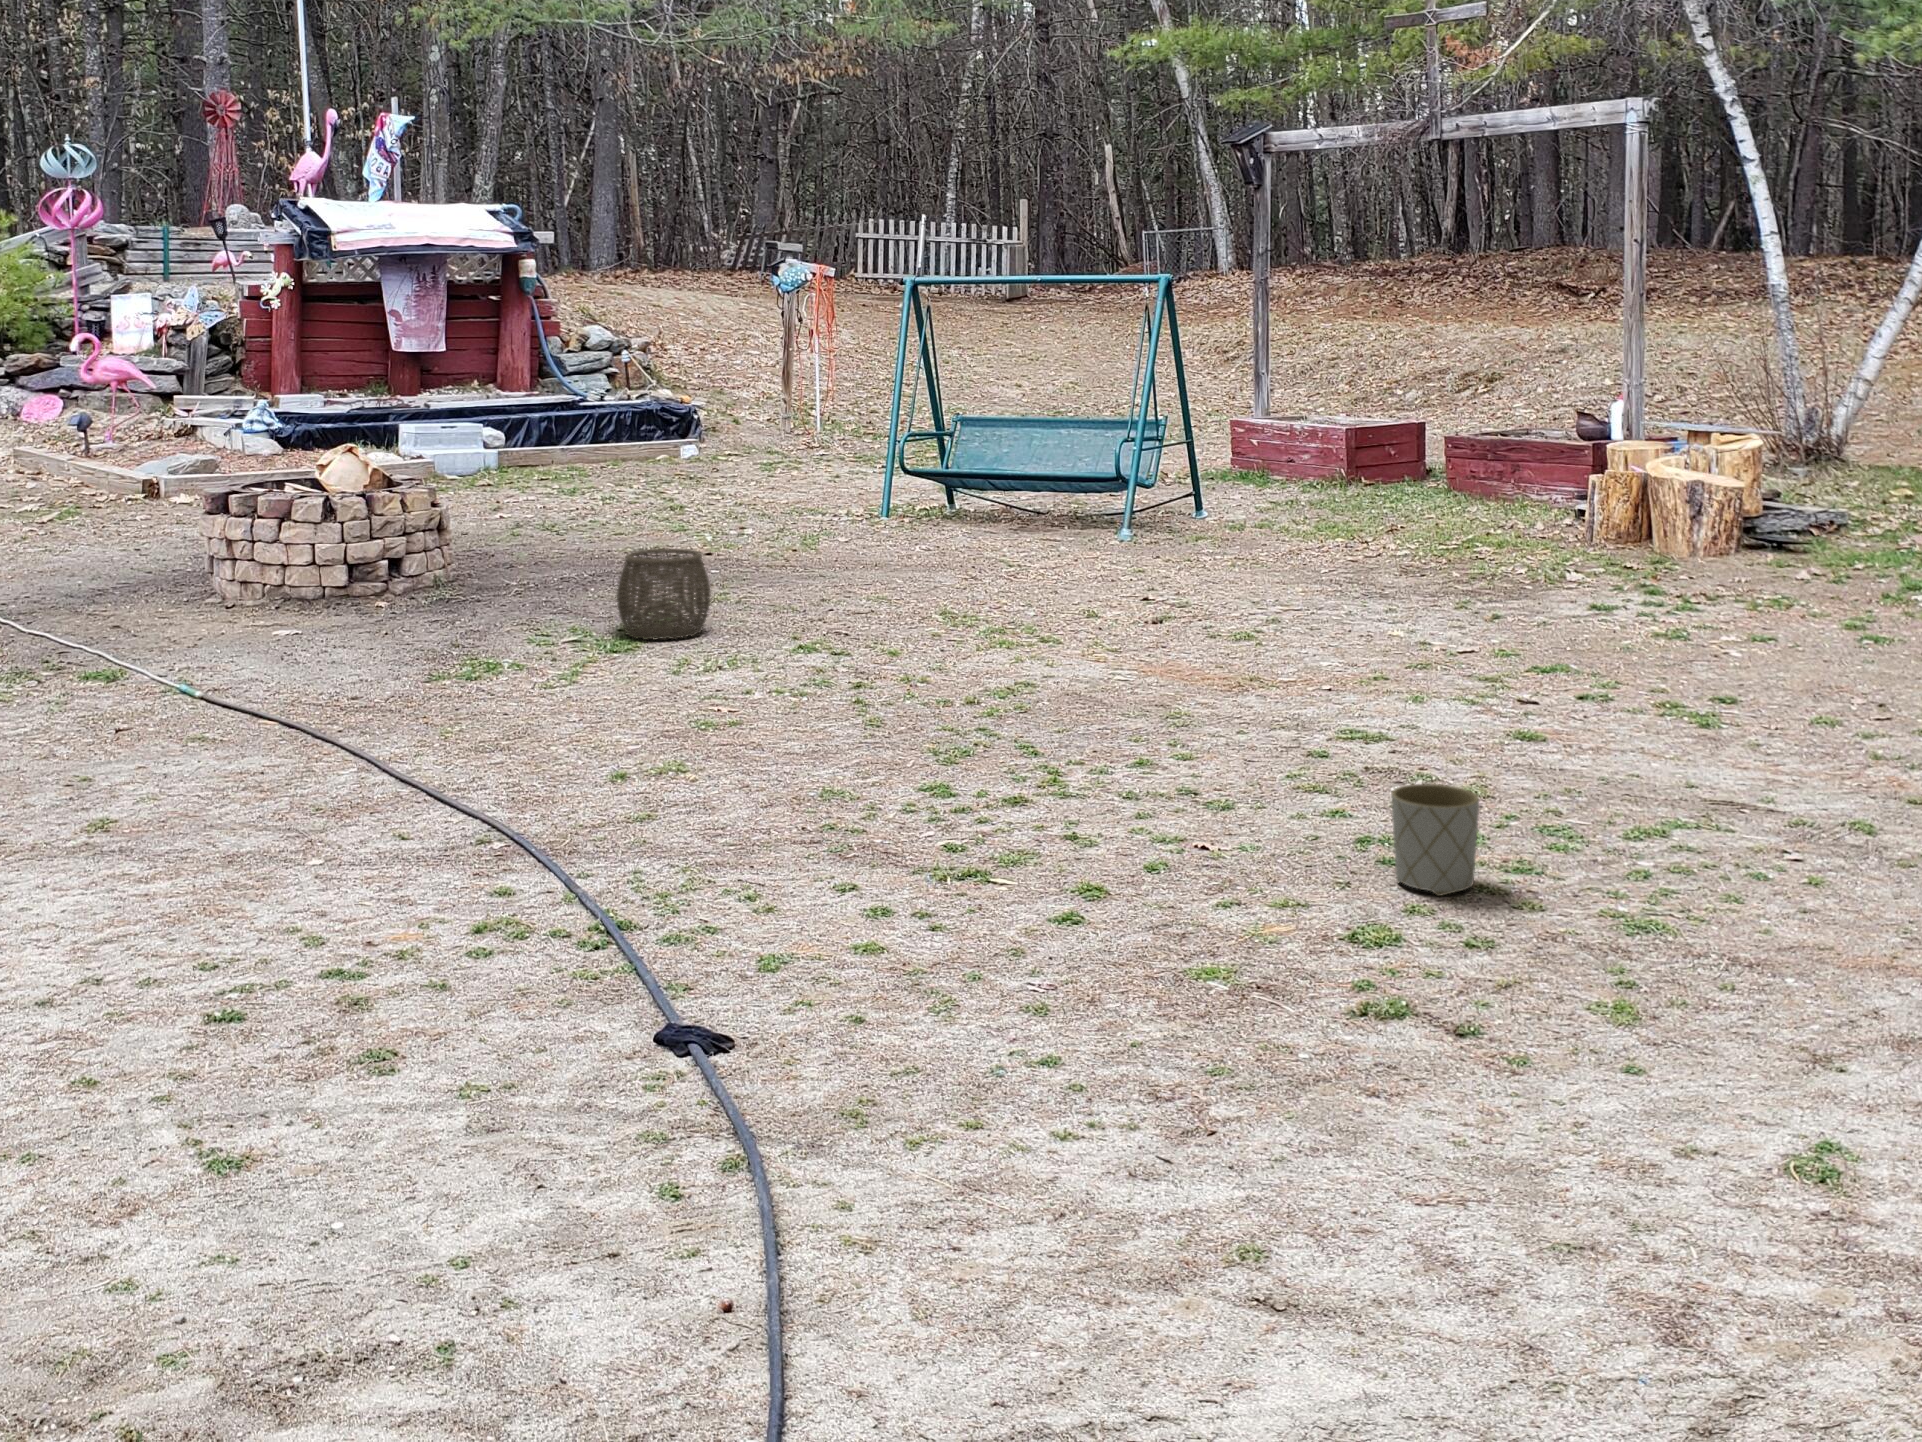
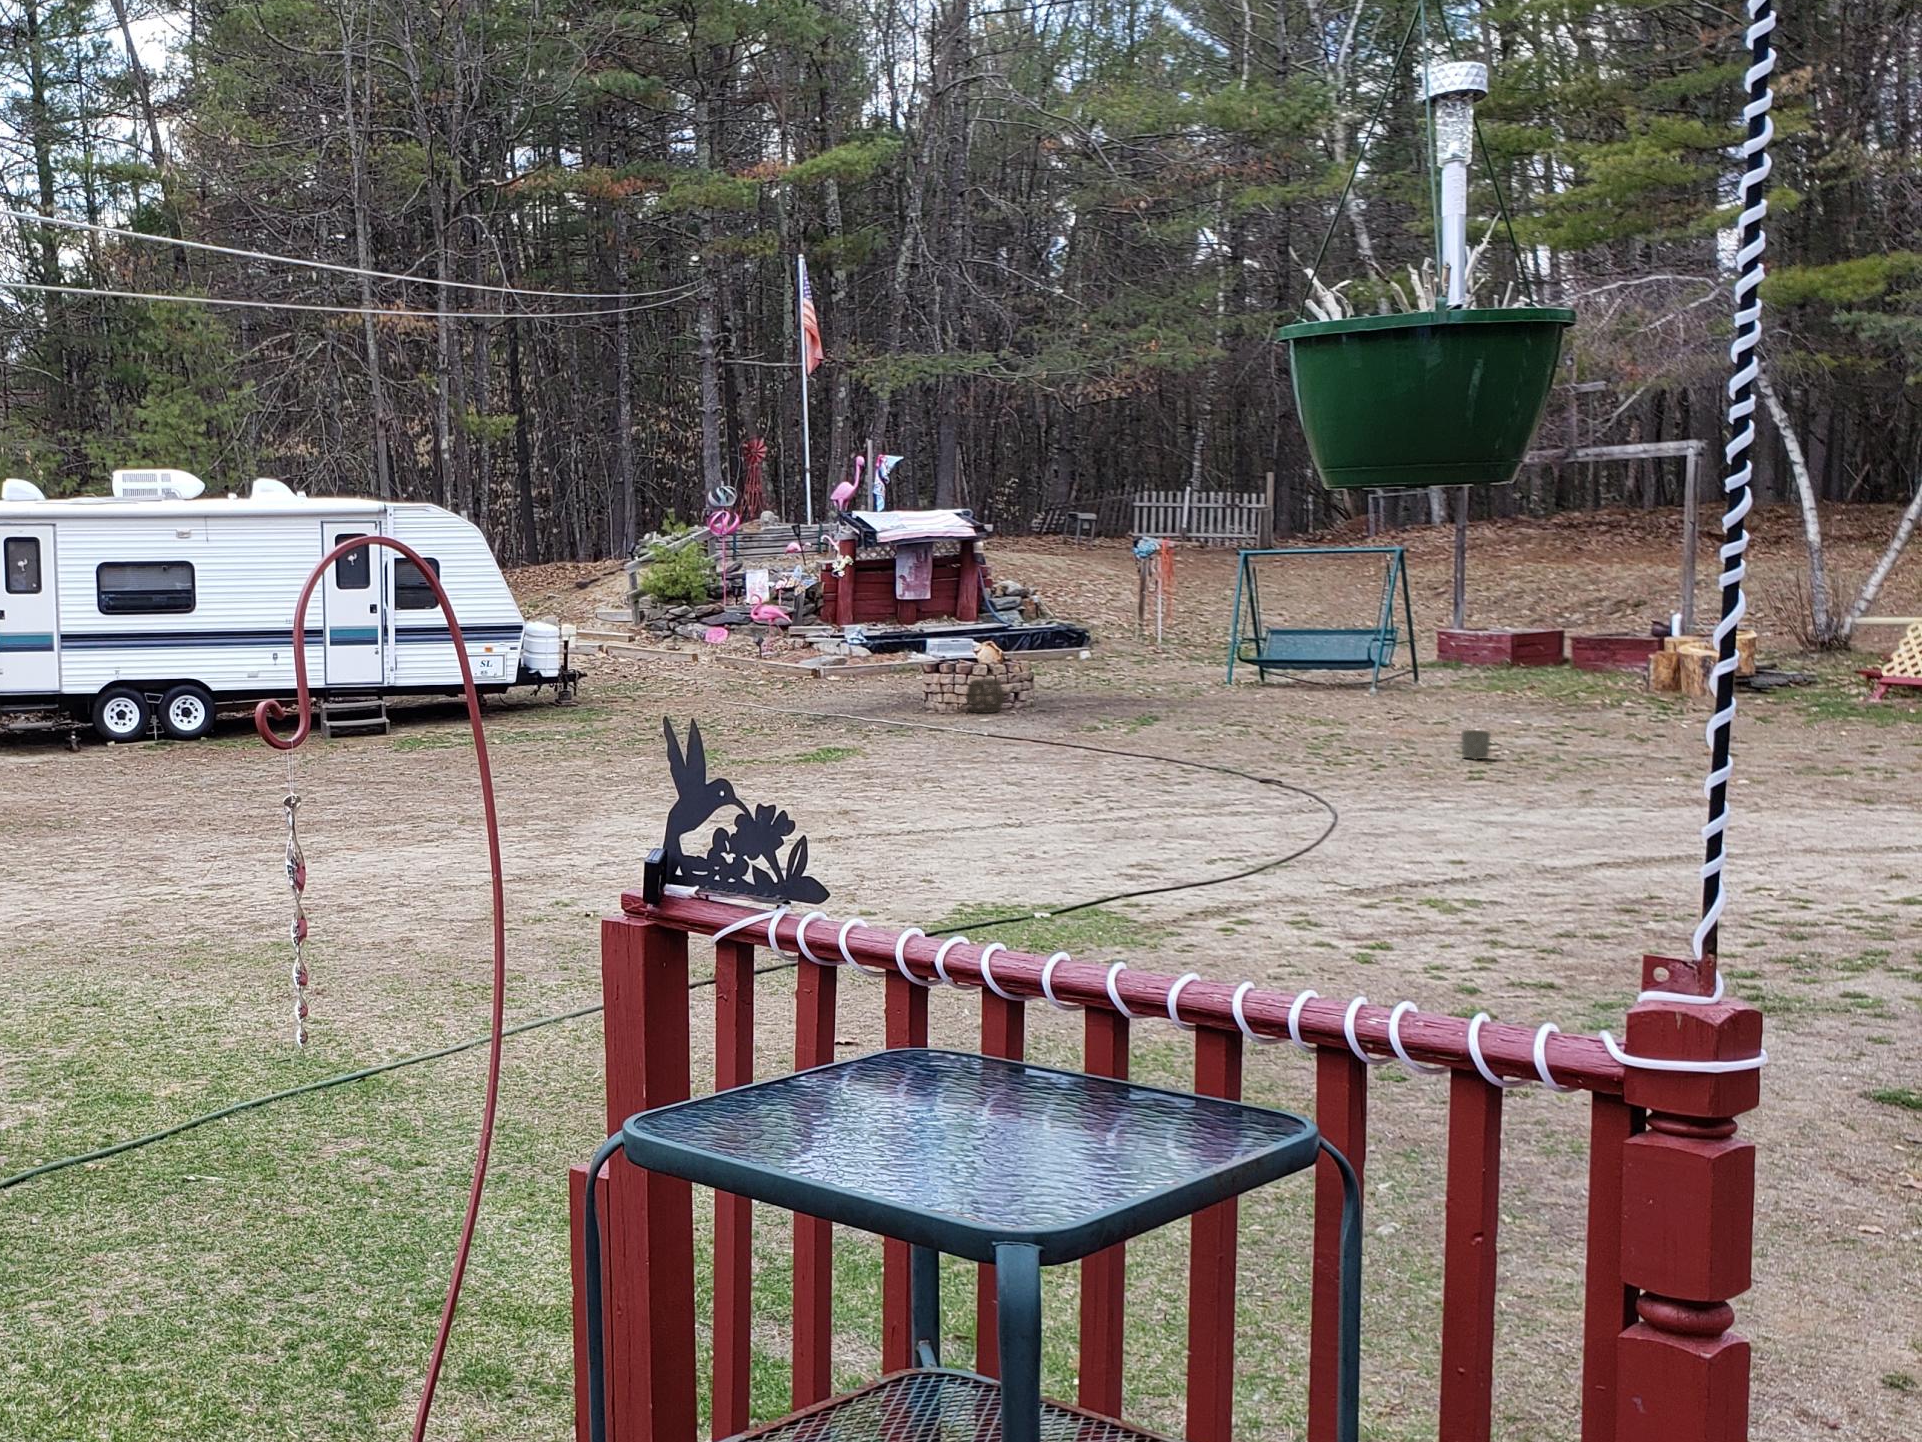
woven basket: present [617,548,711,640] -> present [966,679,1004,713]

